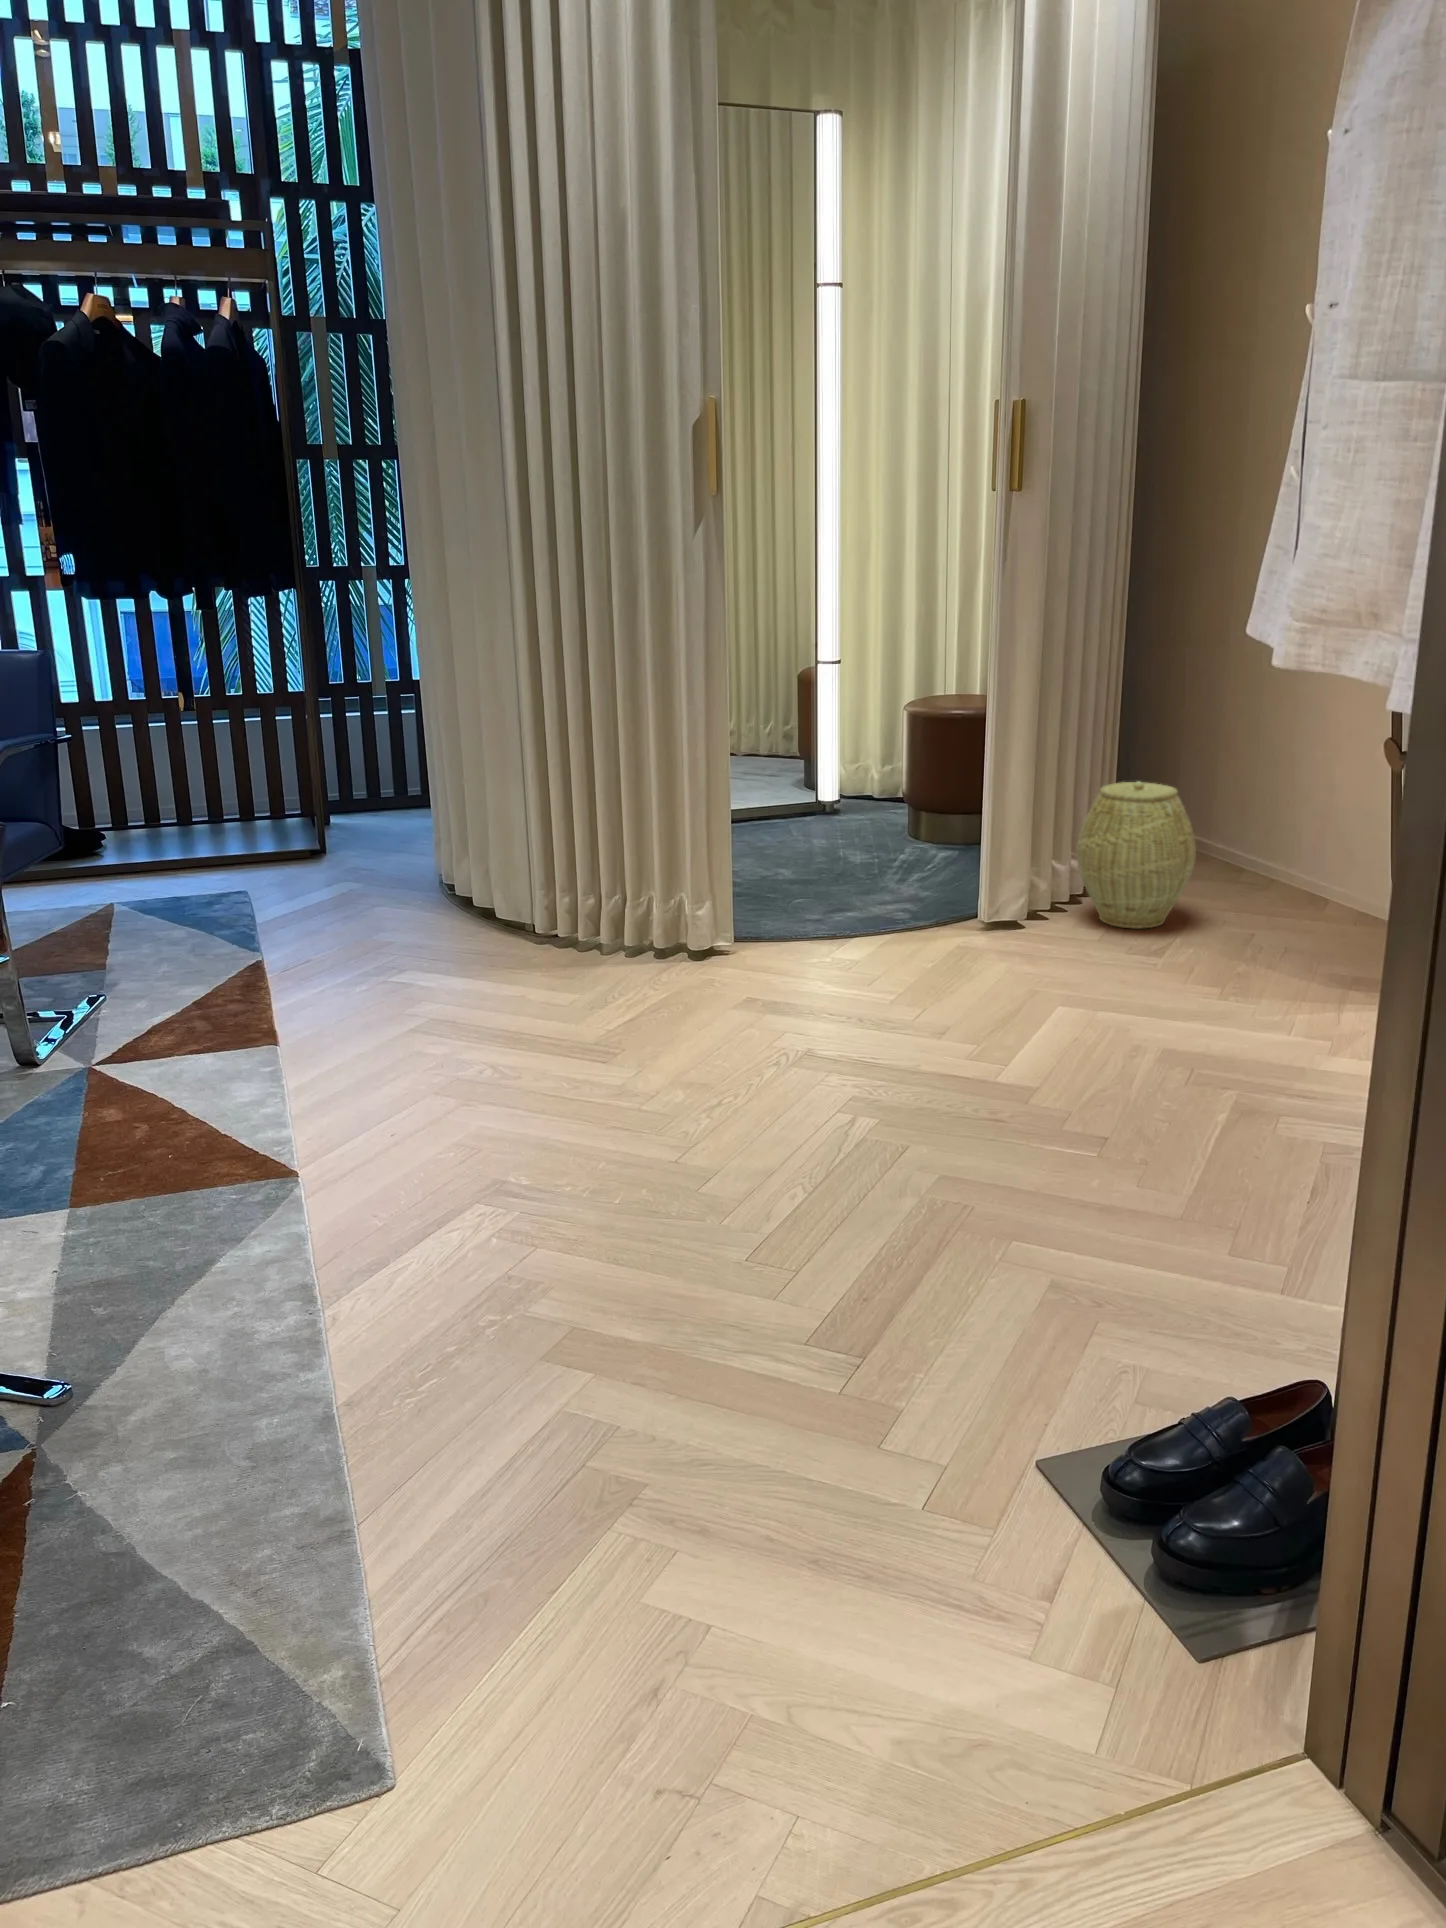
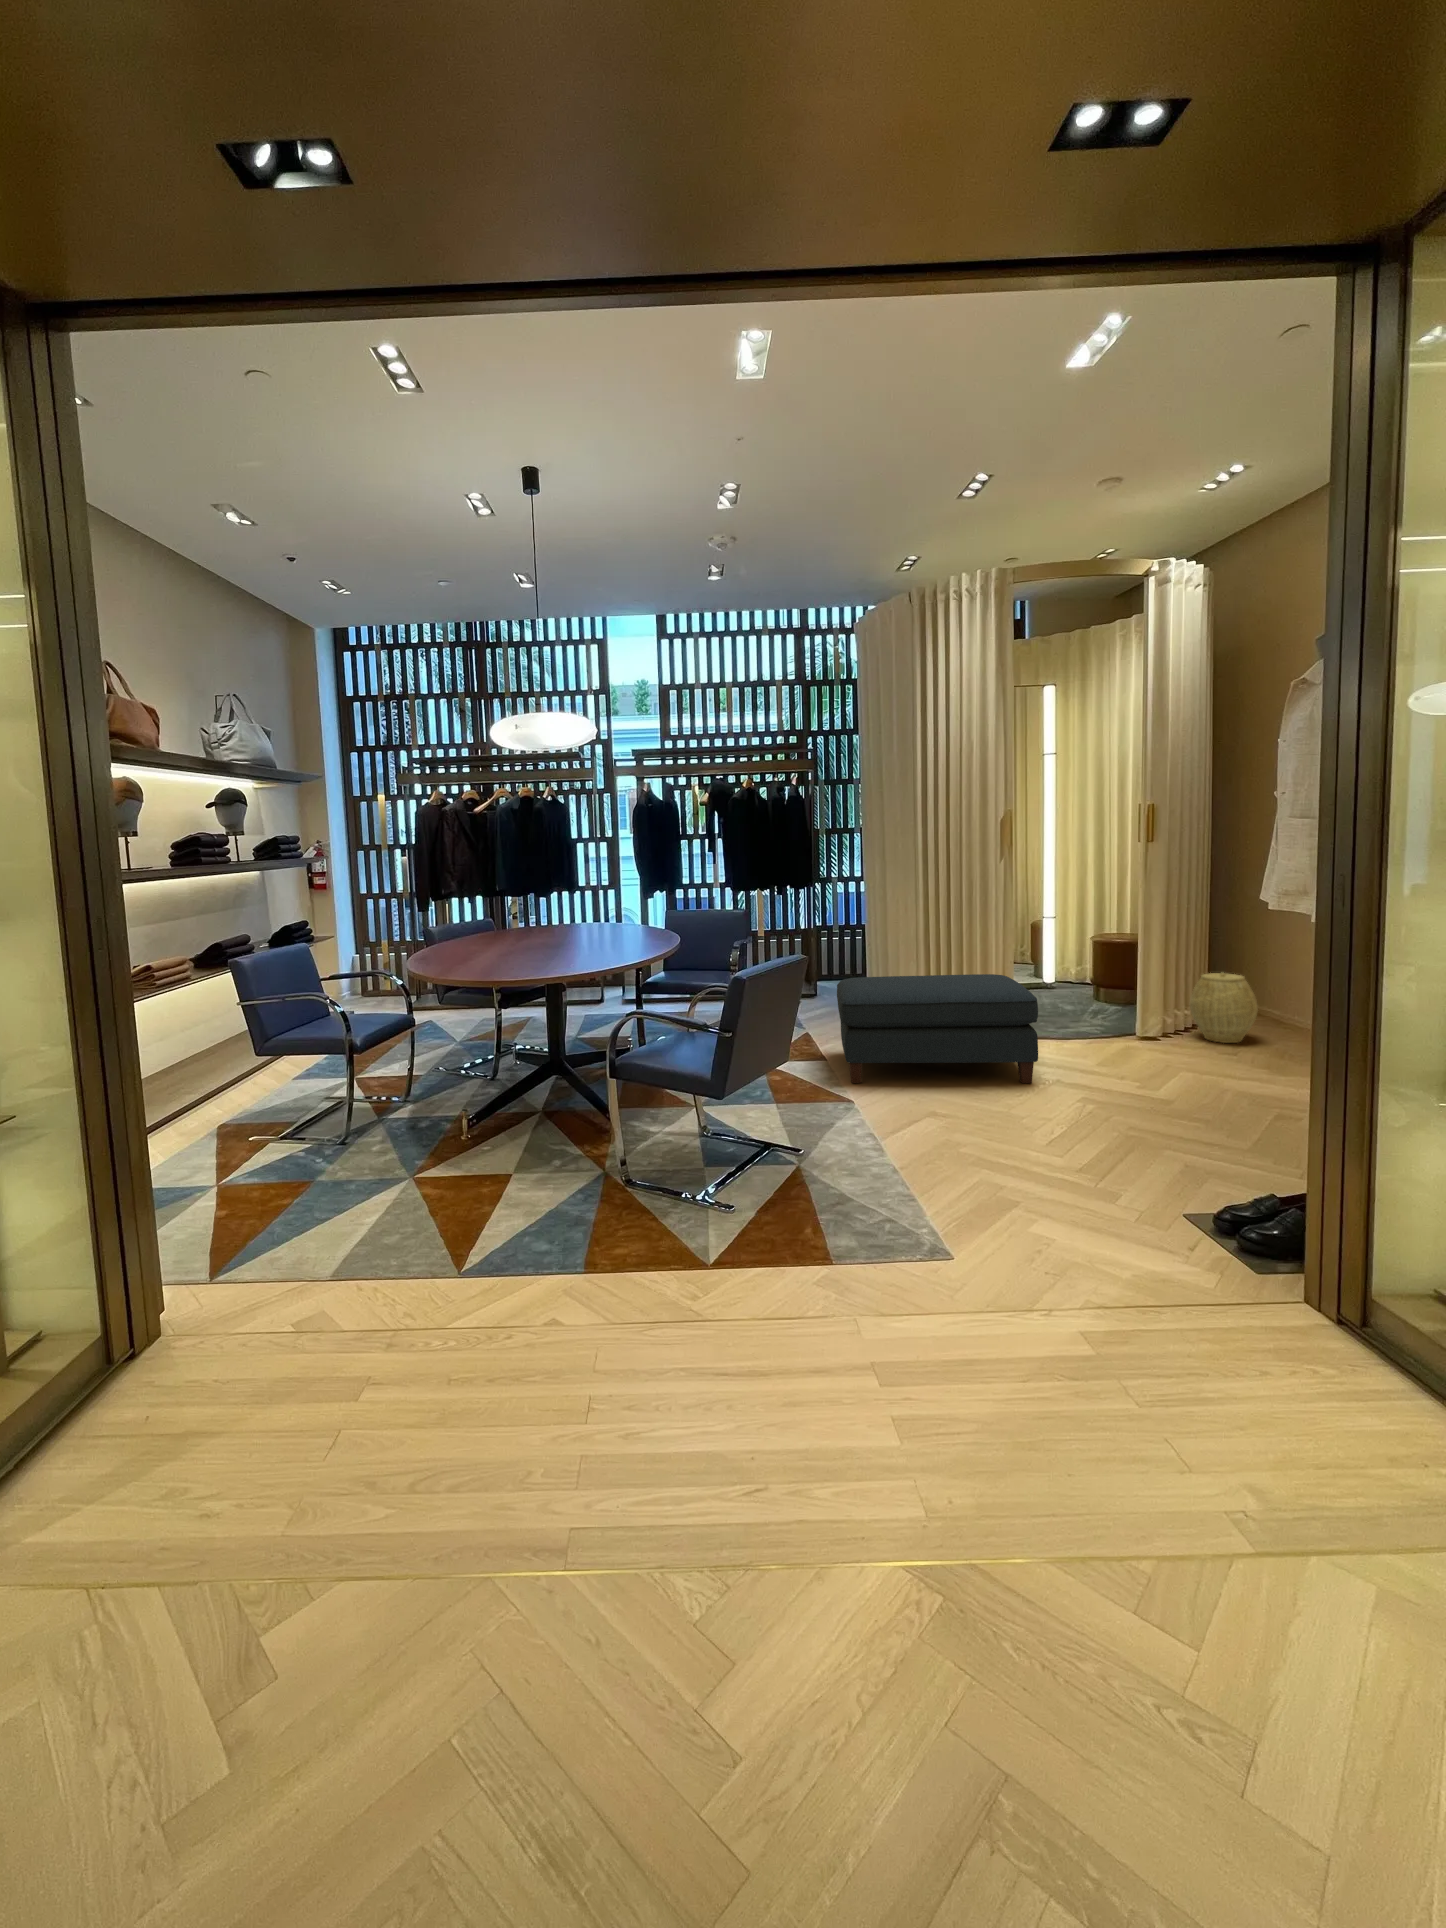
ottoman: none [262,807,761,1117] -> present [837,974,1038,1083]

